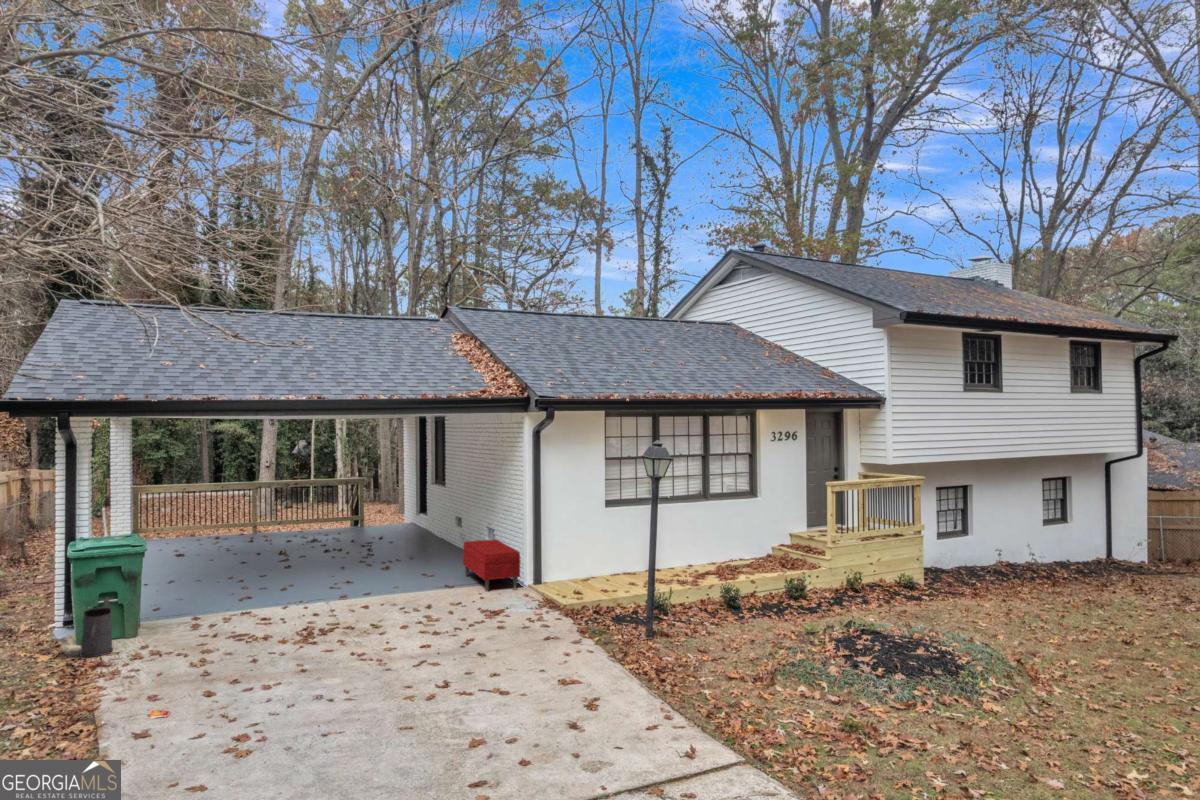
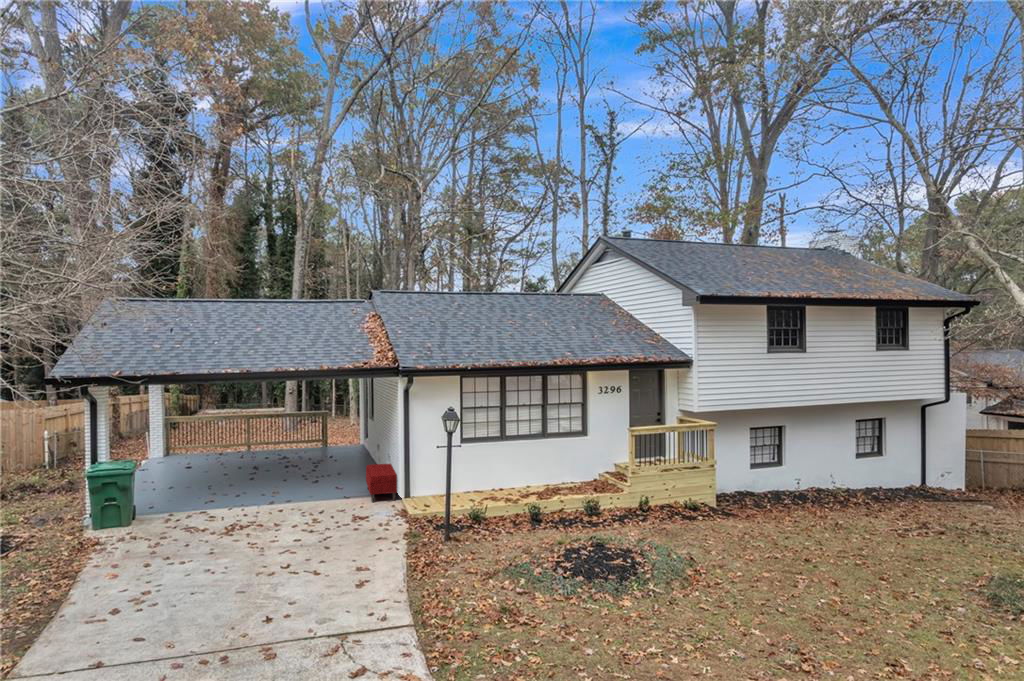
watering can: present [79,597,113,657] -> none [88,502,111,541]

